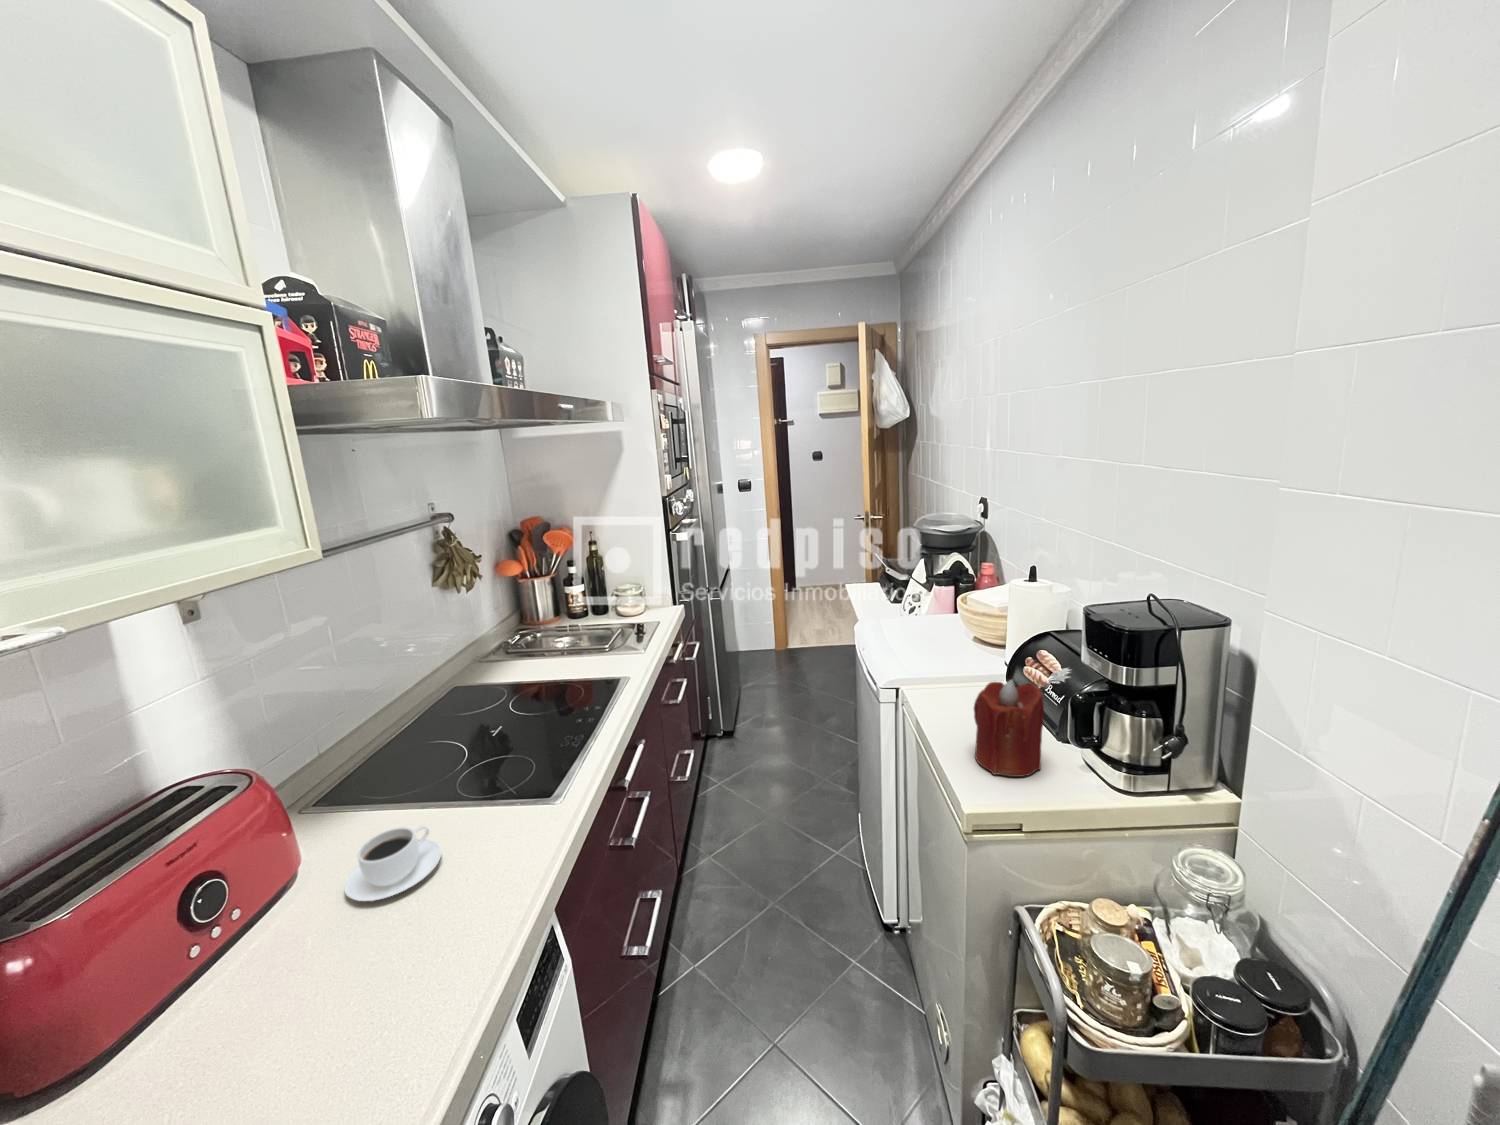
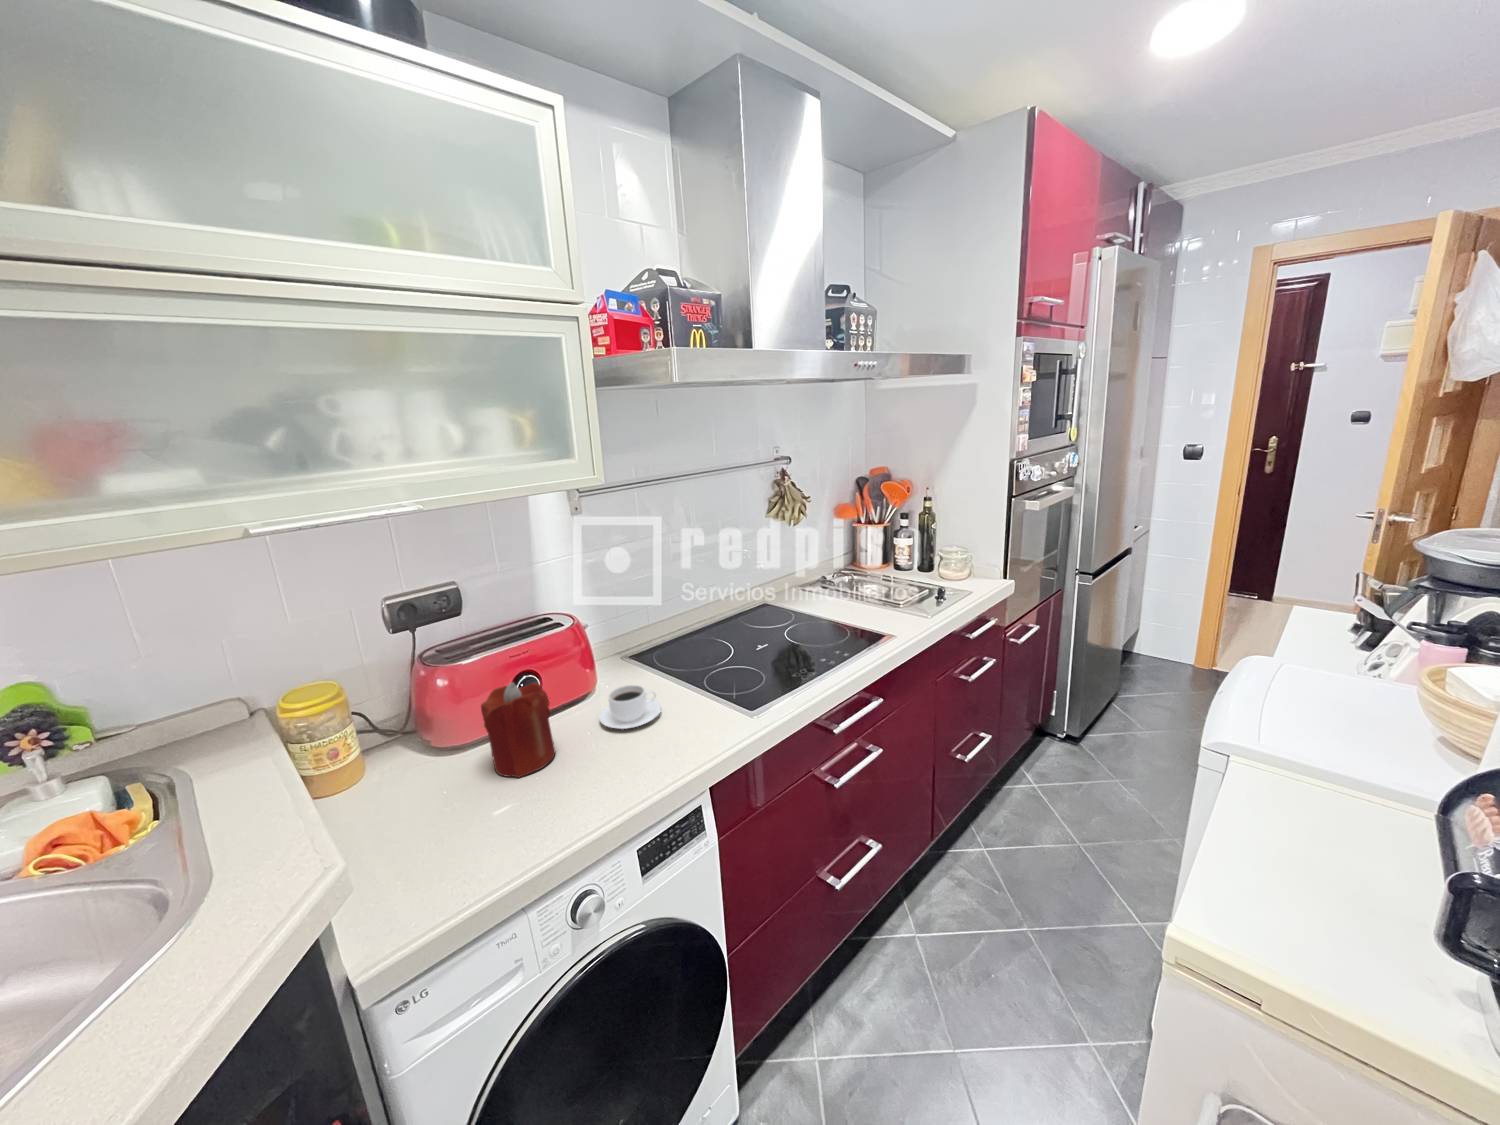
candle: present [974,680,1044,777] -> present [481,682,556,778]

